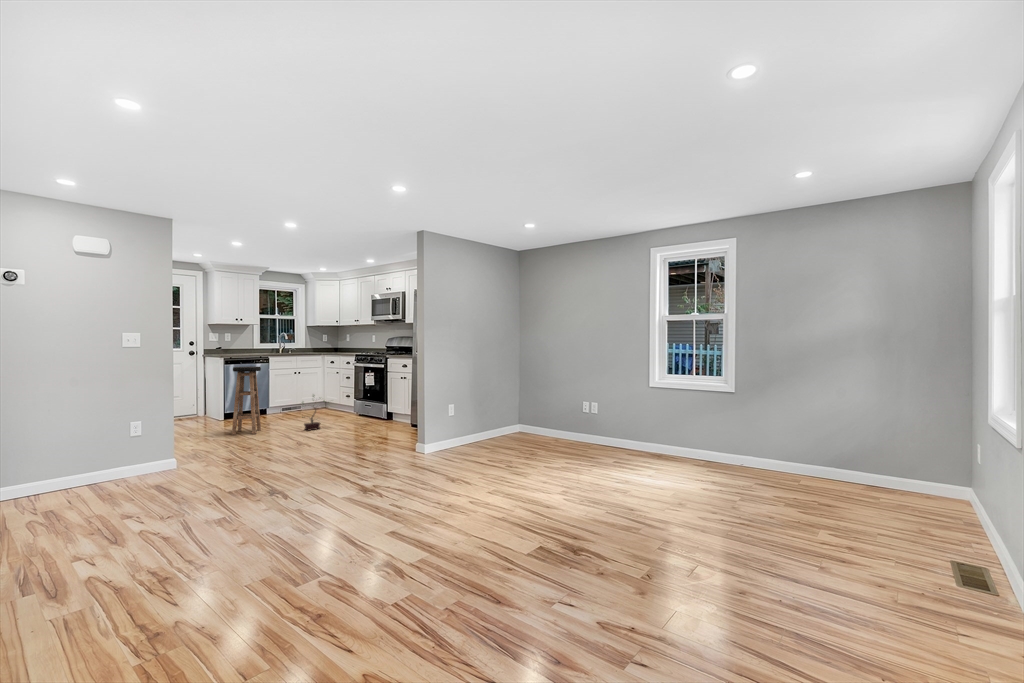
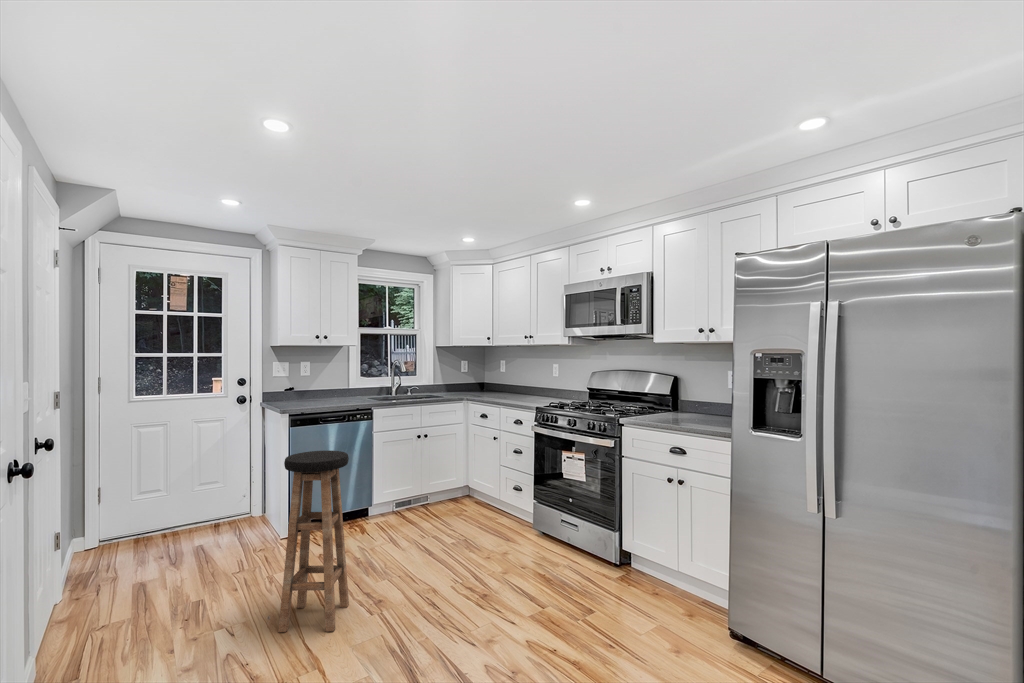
potted plant: present [302,396,320,430] -> none [440,520,513,620]

